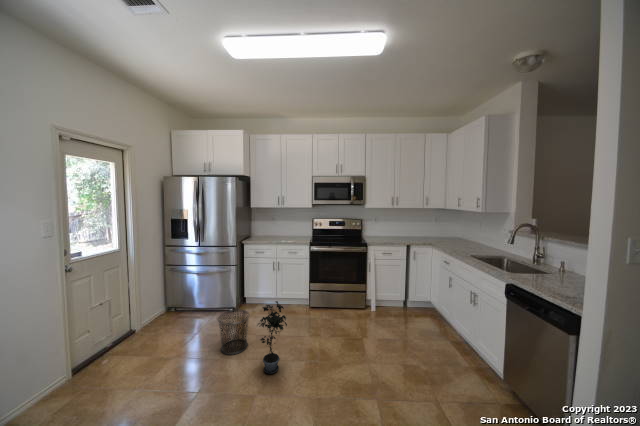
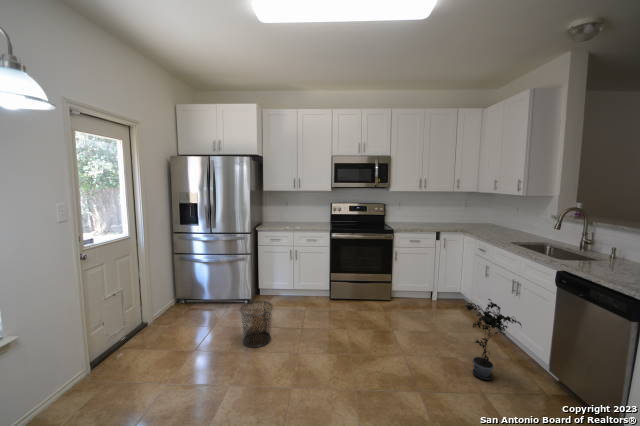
potted plant: present [258,301,287,374] -> present [466,299,521,380]

